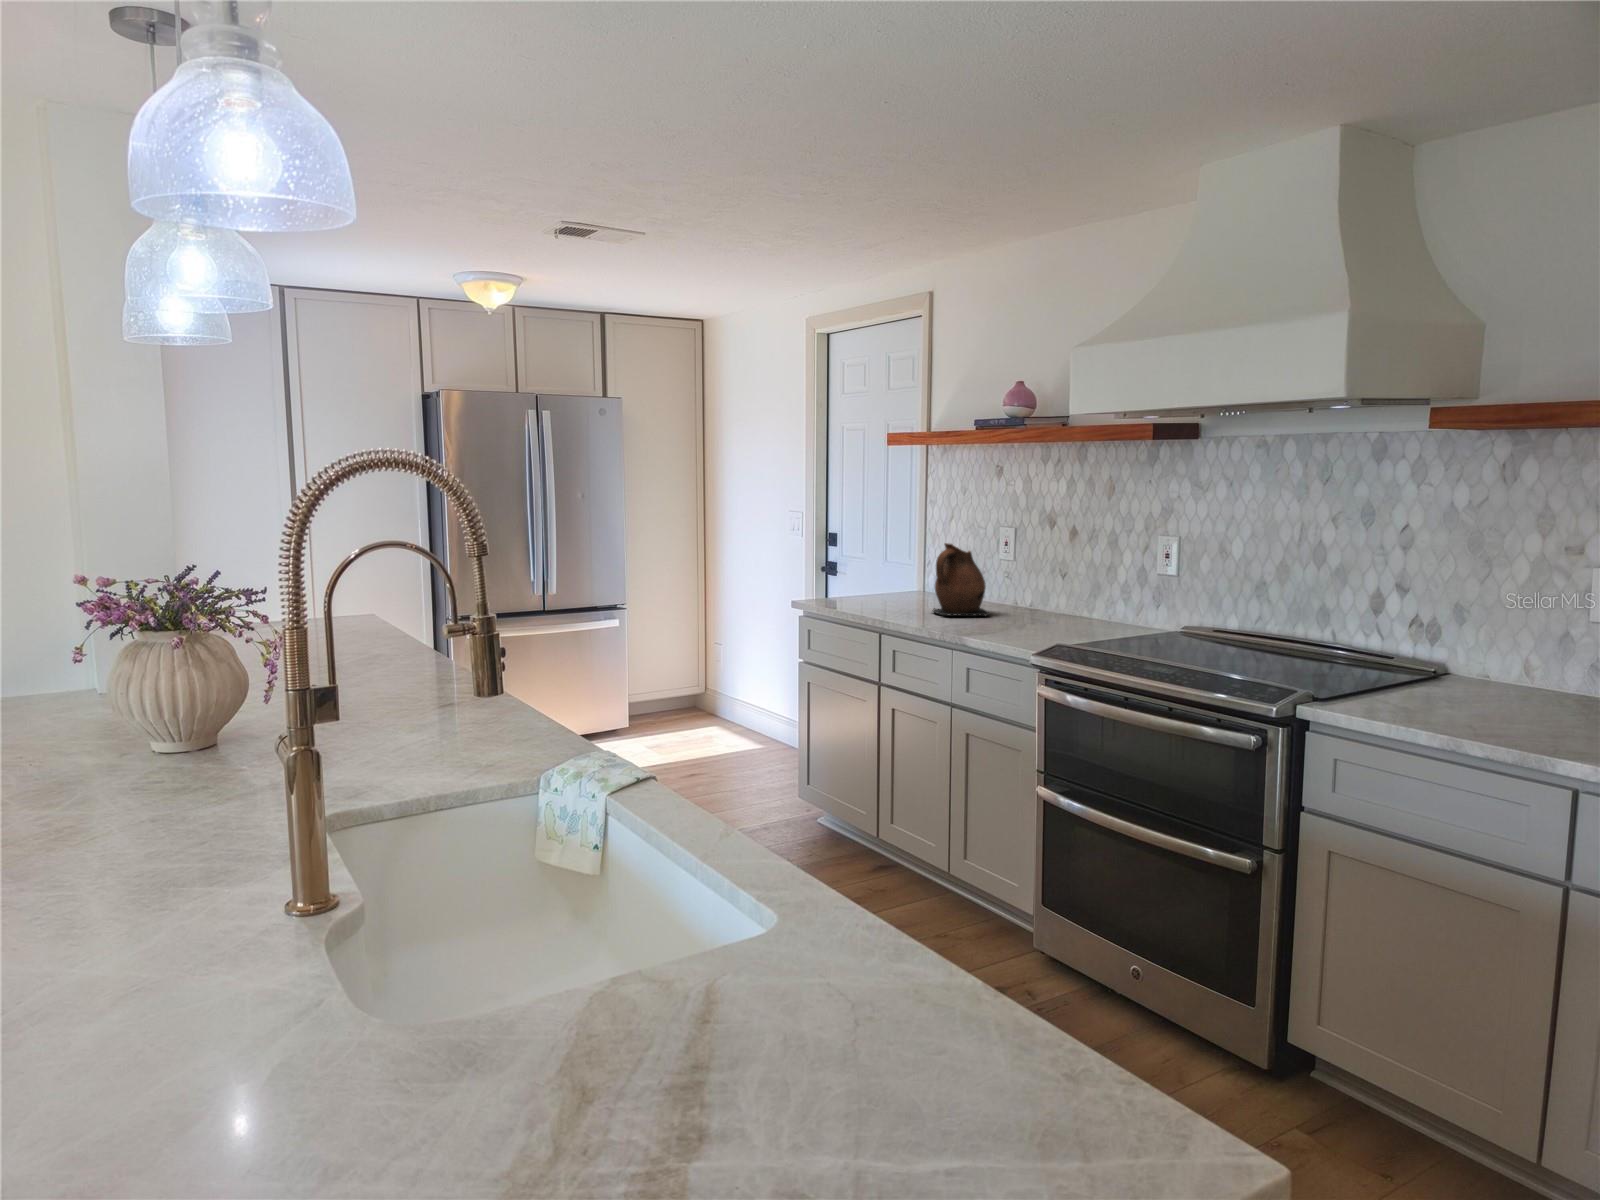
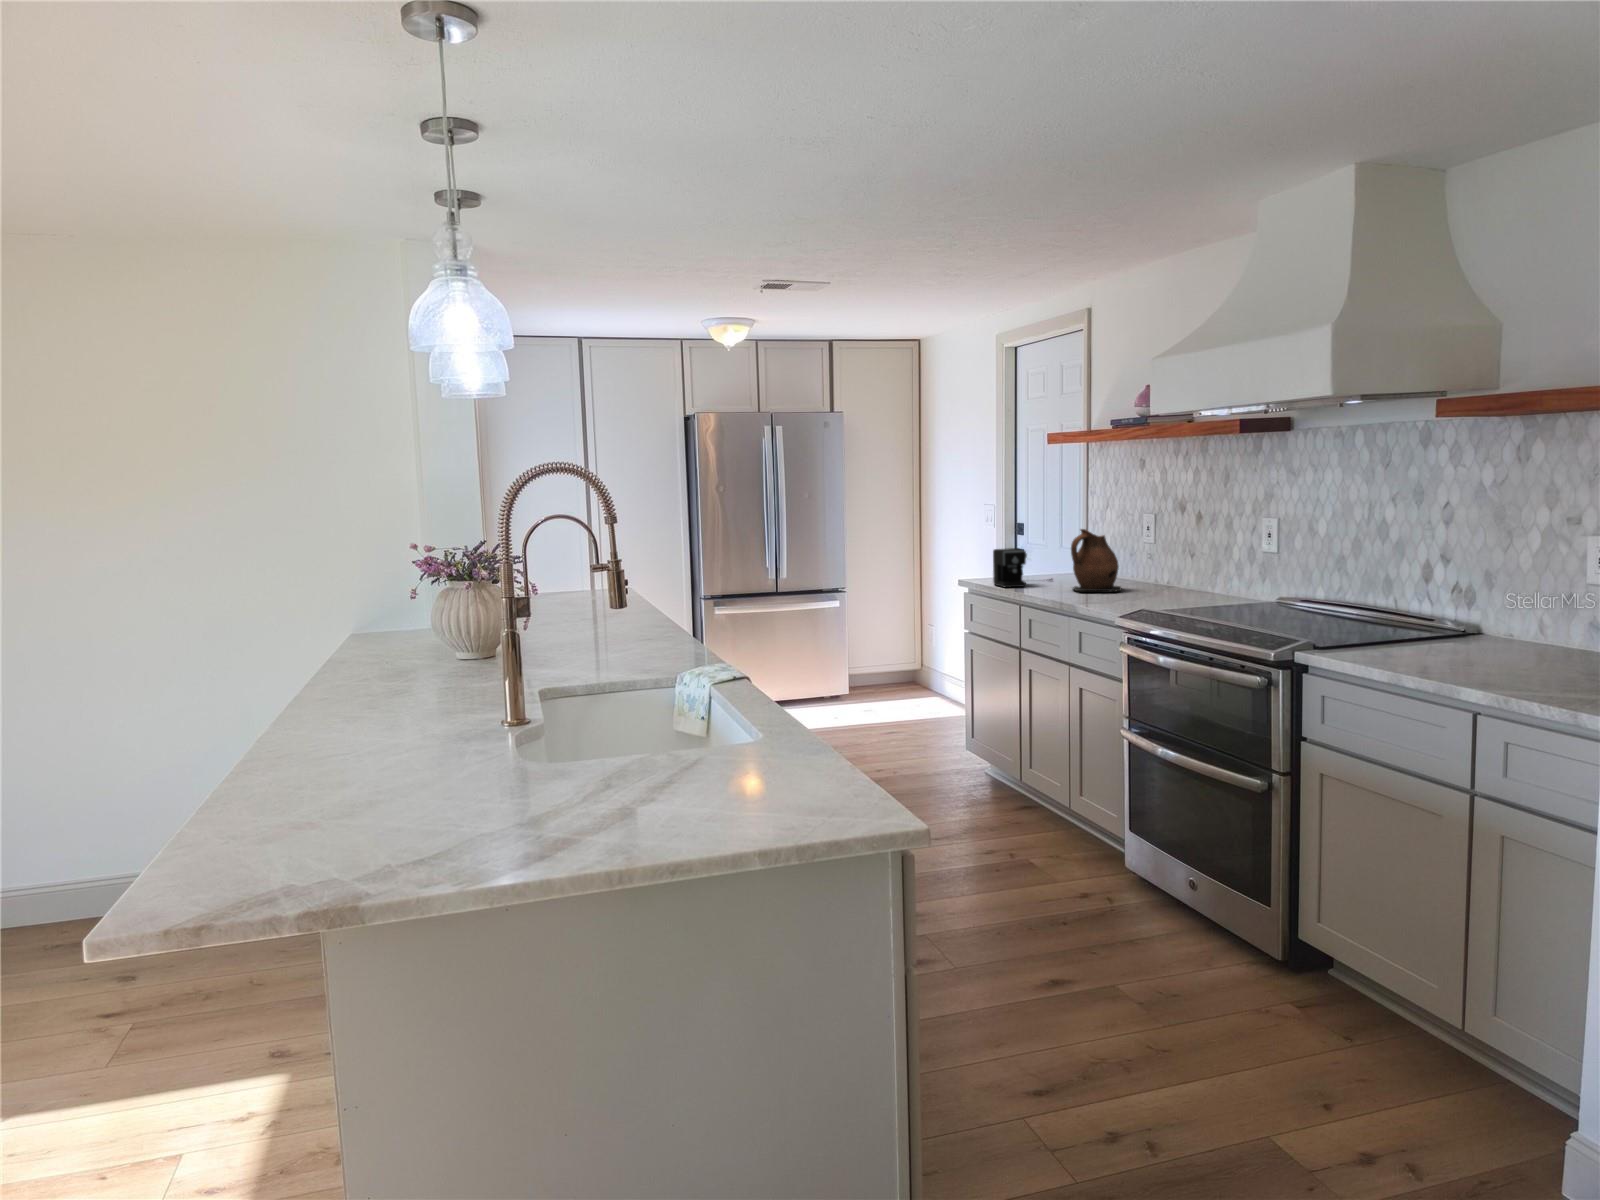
coffee maker: none [834,563,897,609] -> present [993,548,1053,587]

